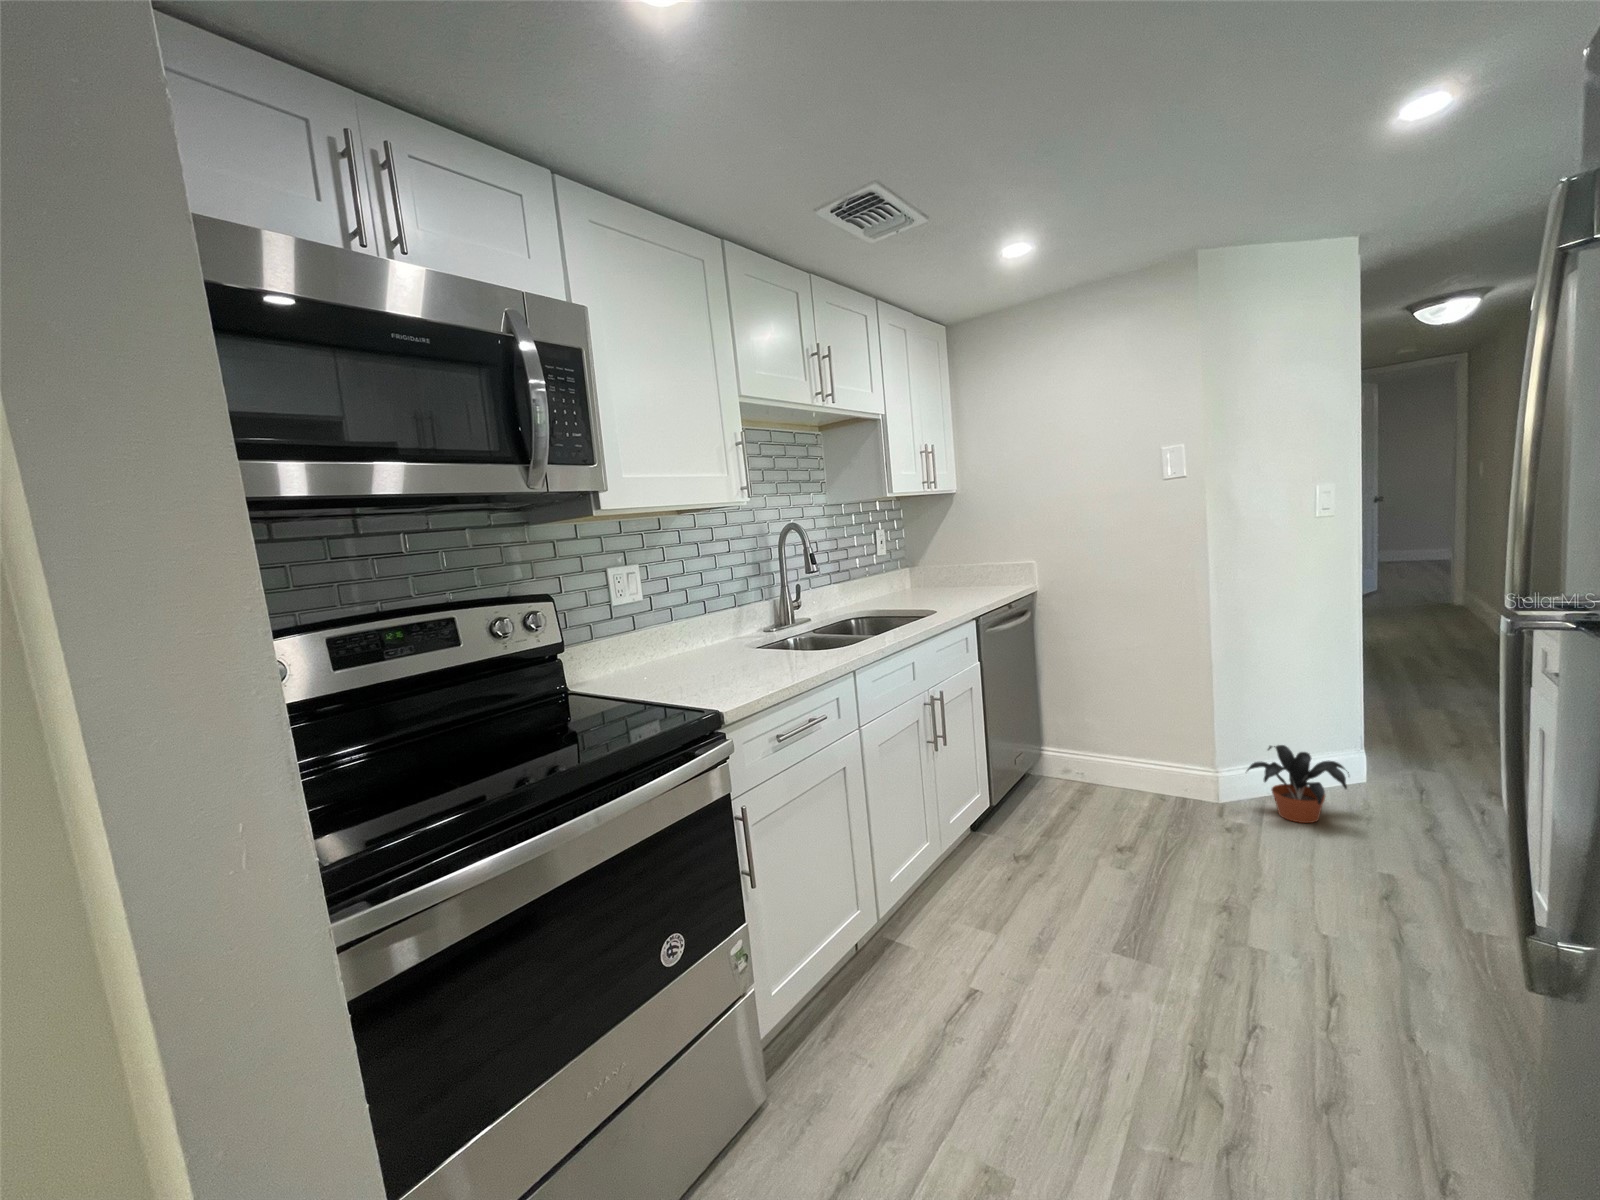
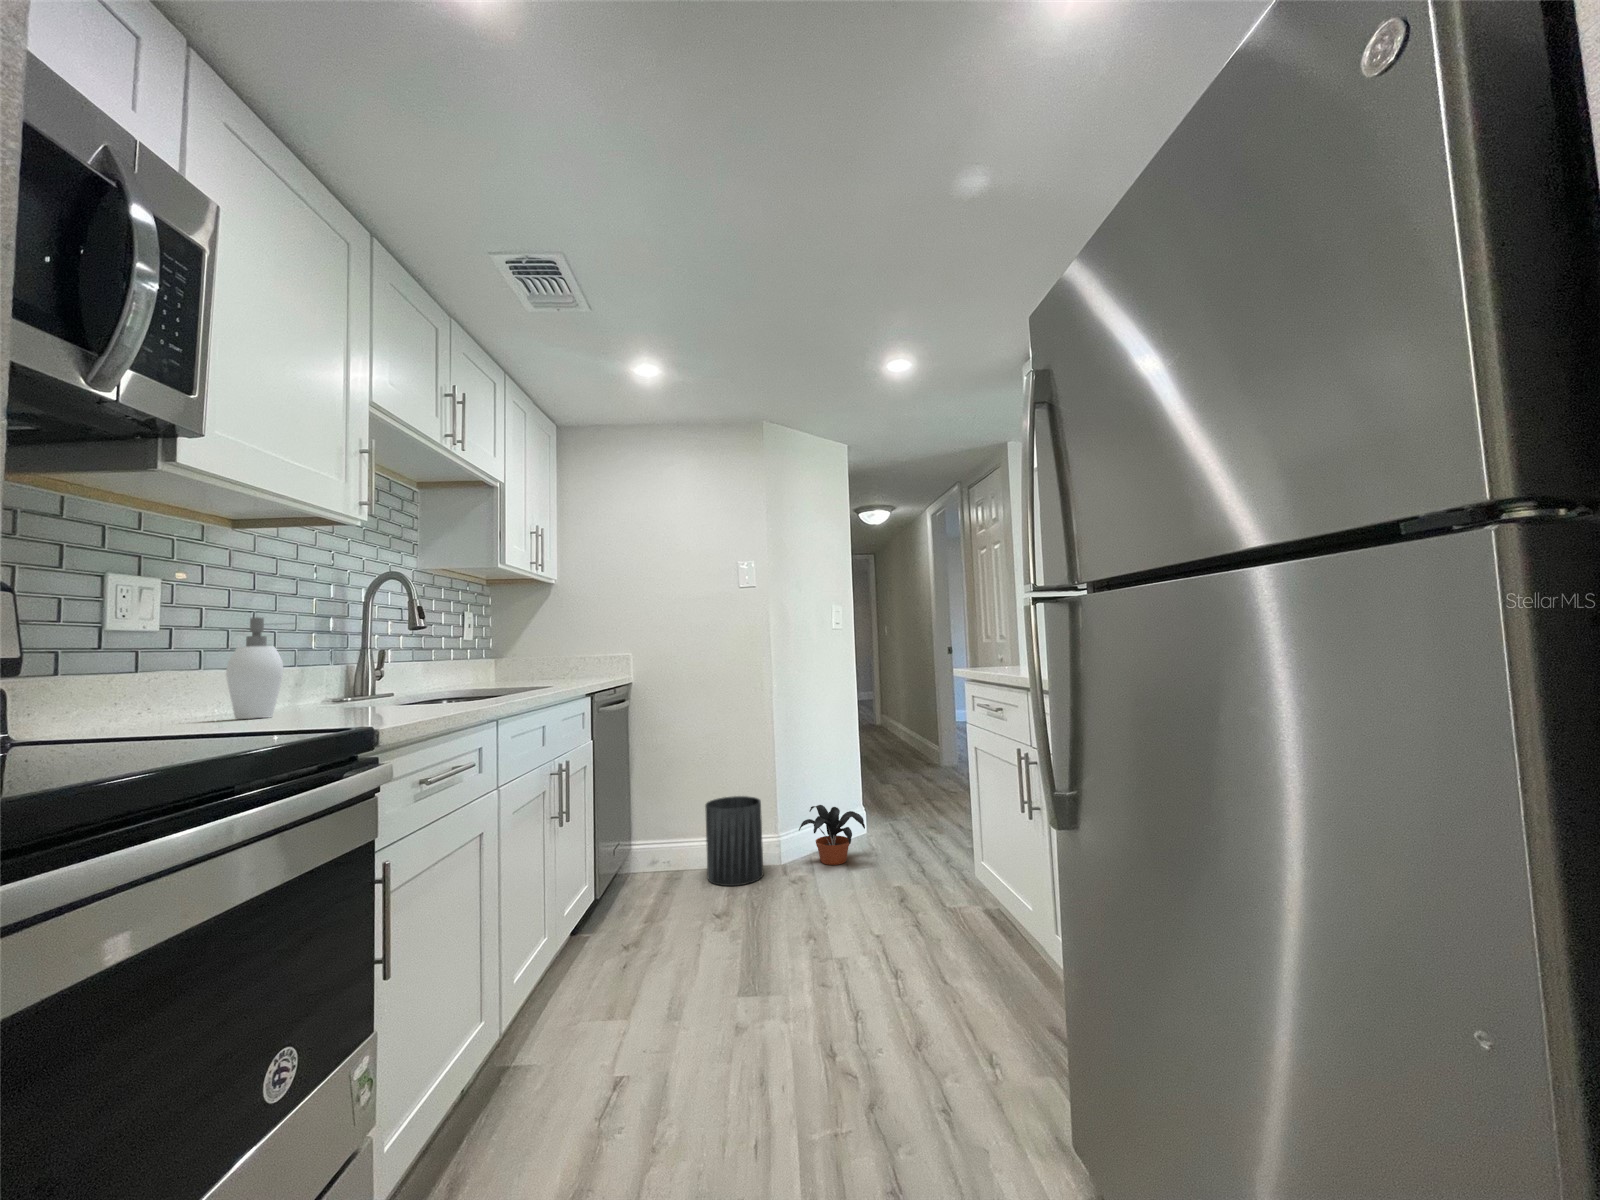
soap dispenser: none [677,588,710,663] -> present [226,617,284,719]
trash can: none [1119,721,1193,821] -> present [705,796,763,886]

